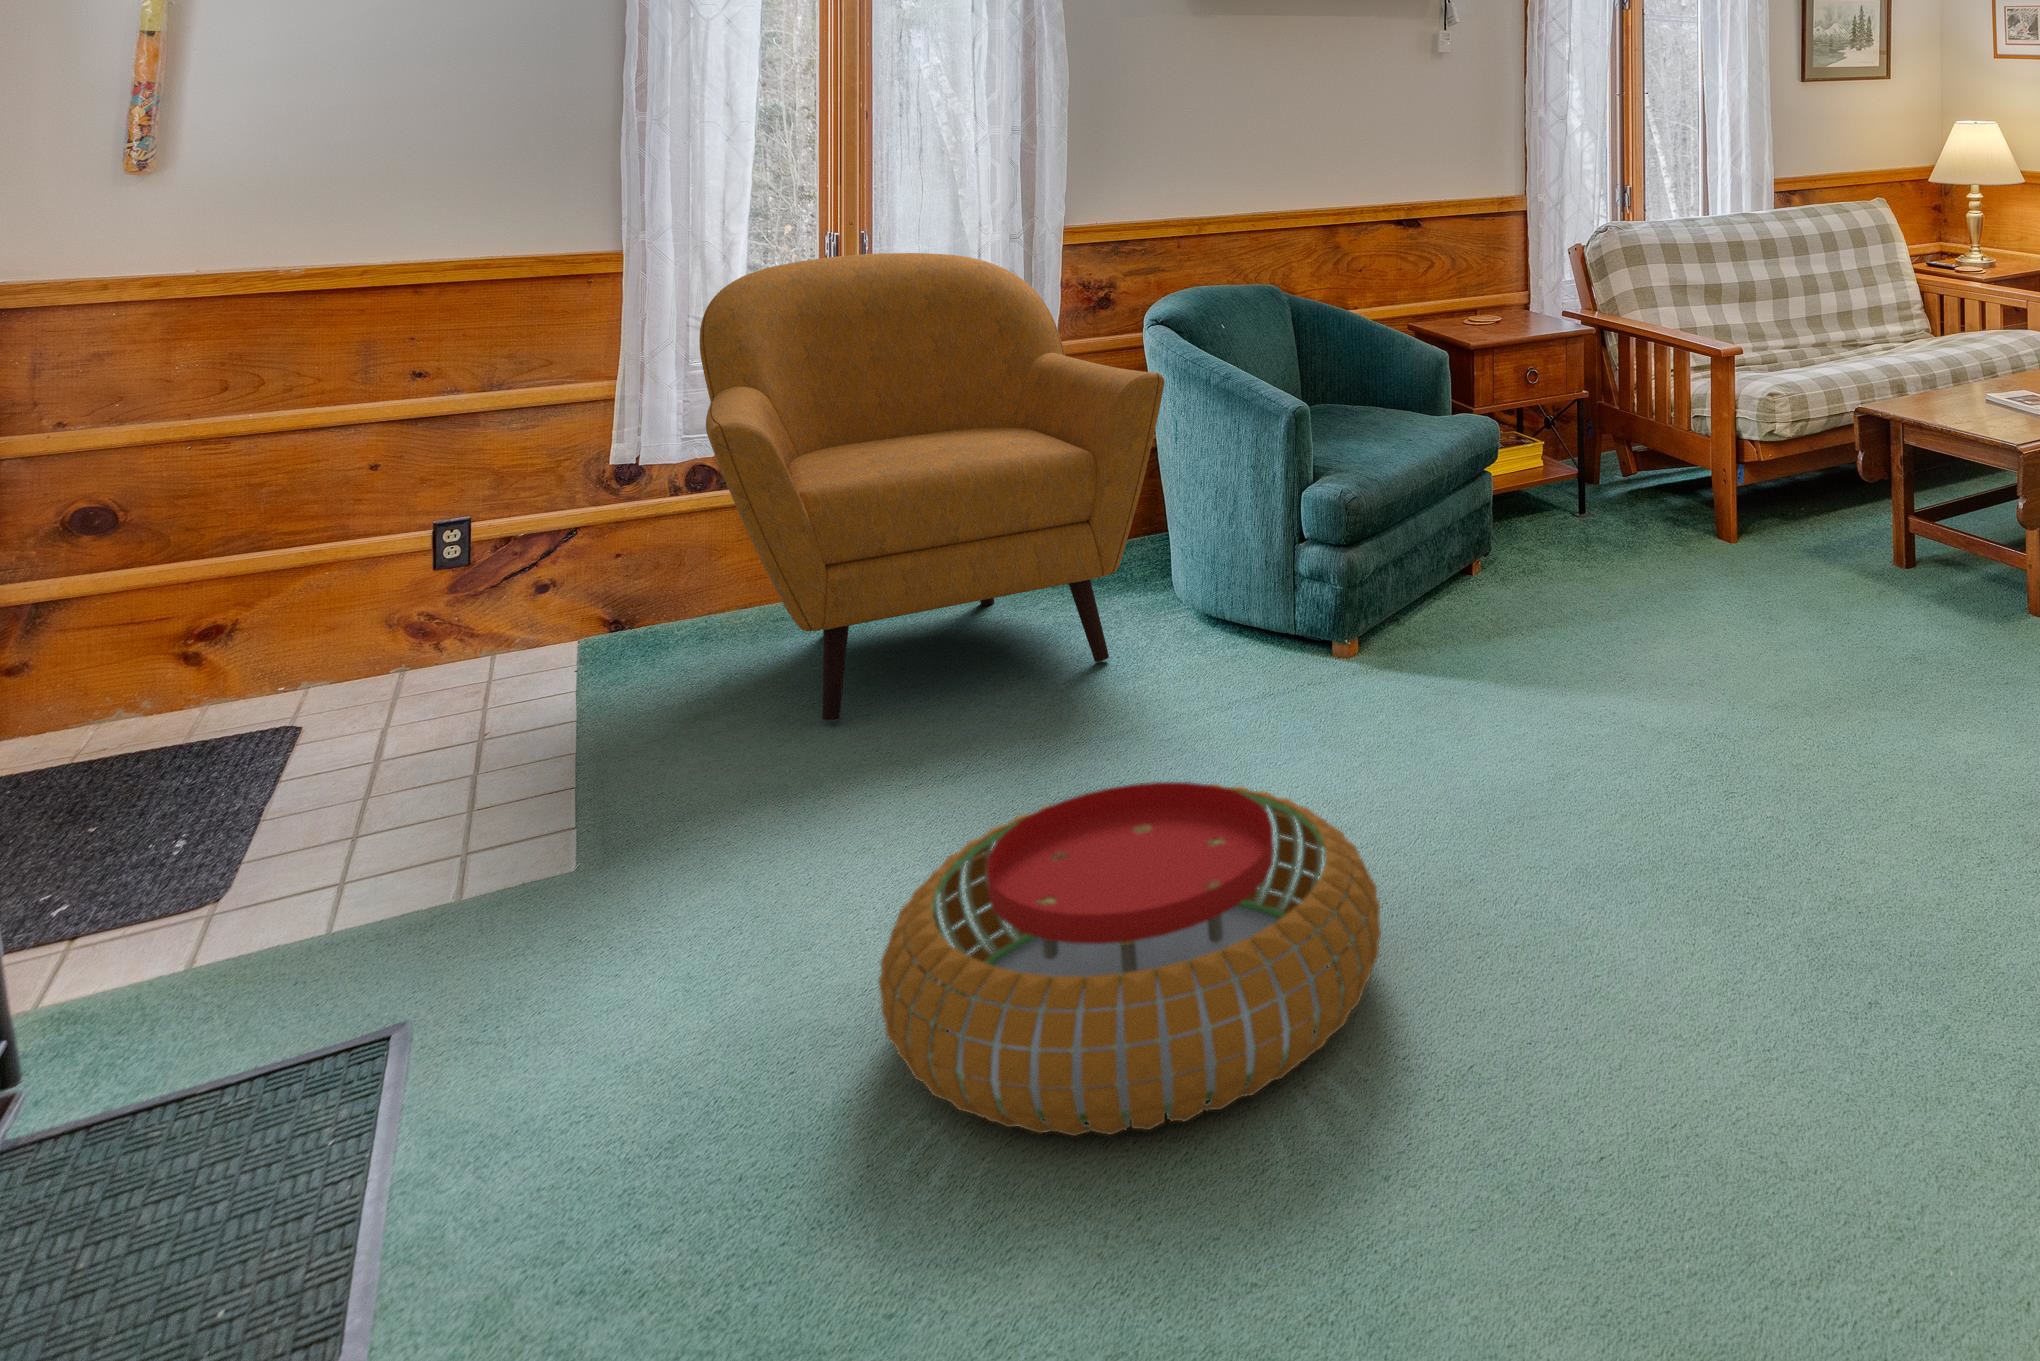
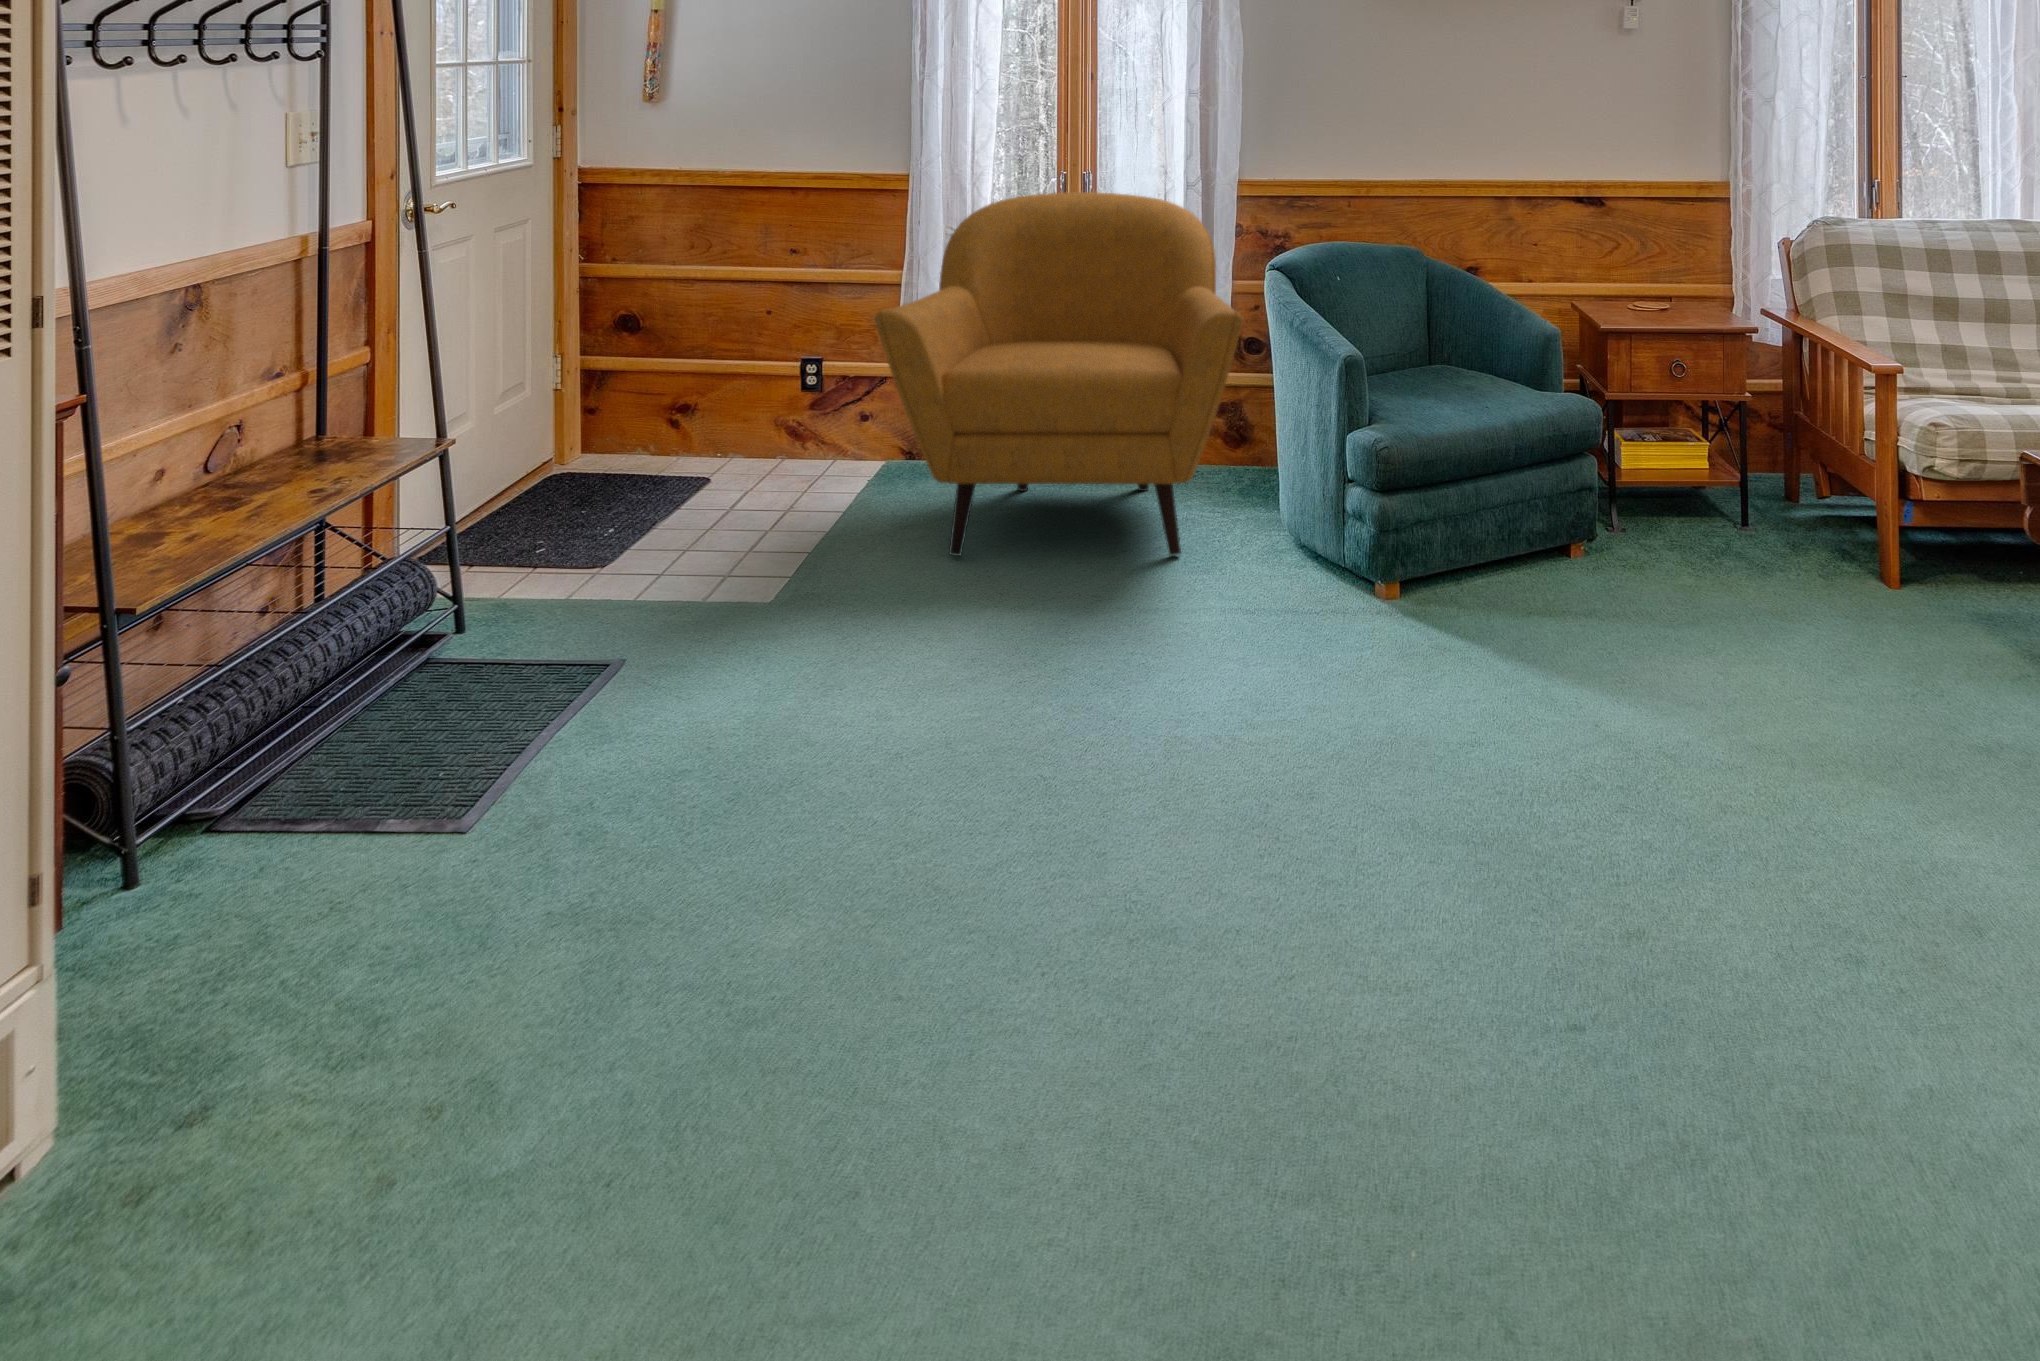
pouf: present [879,782,1381,1136] -> none [683,663,1135,979]

